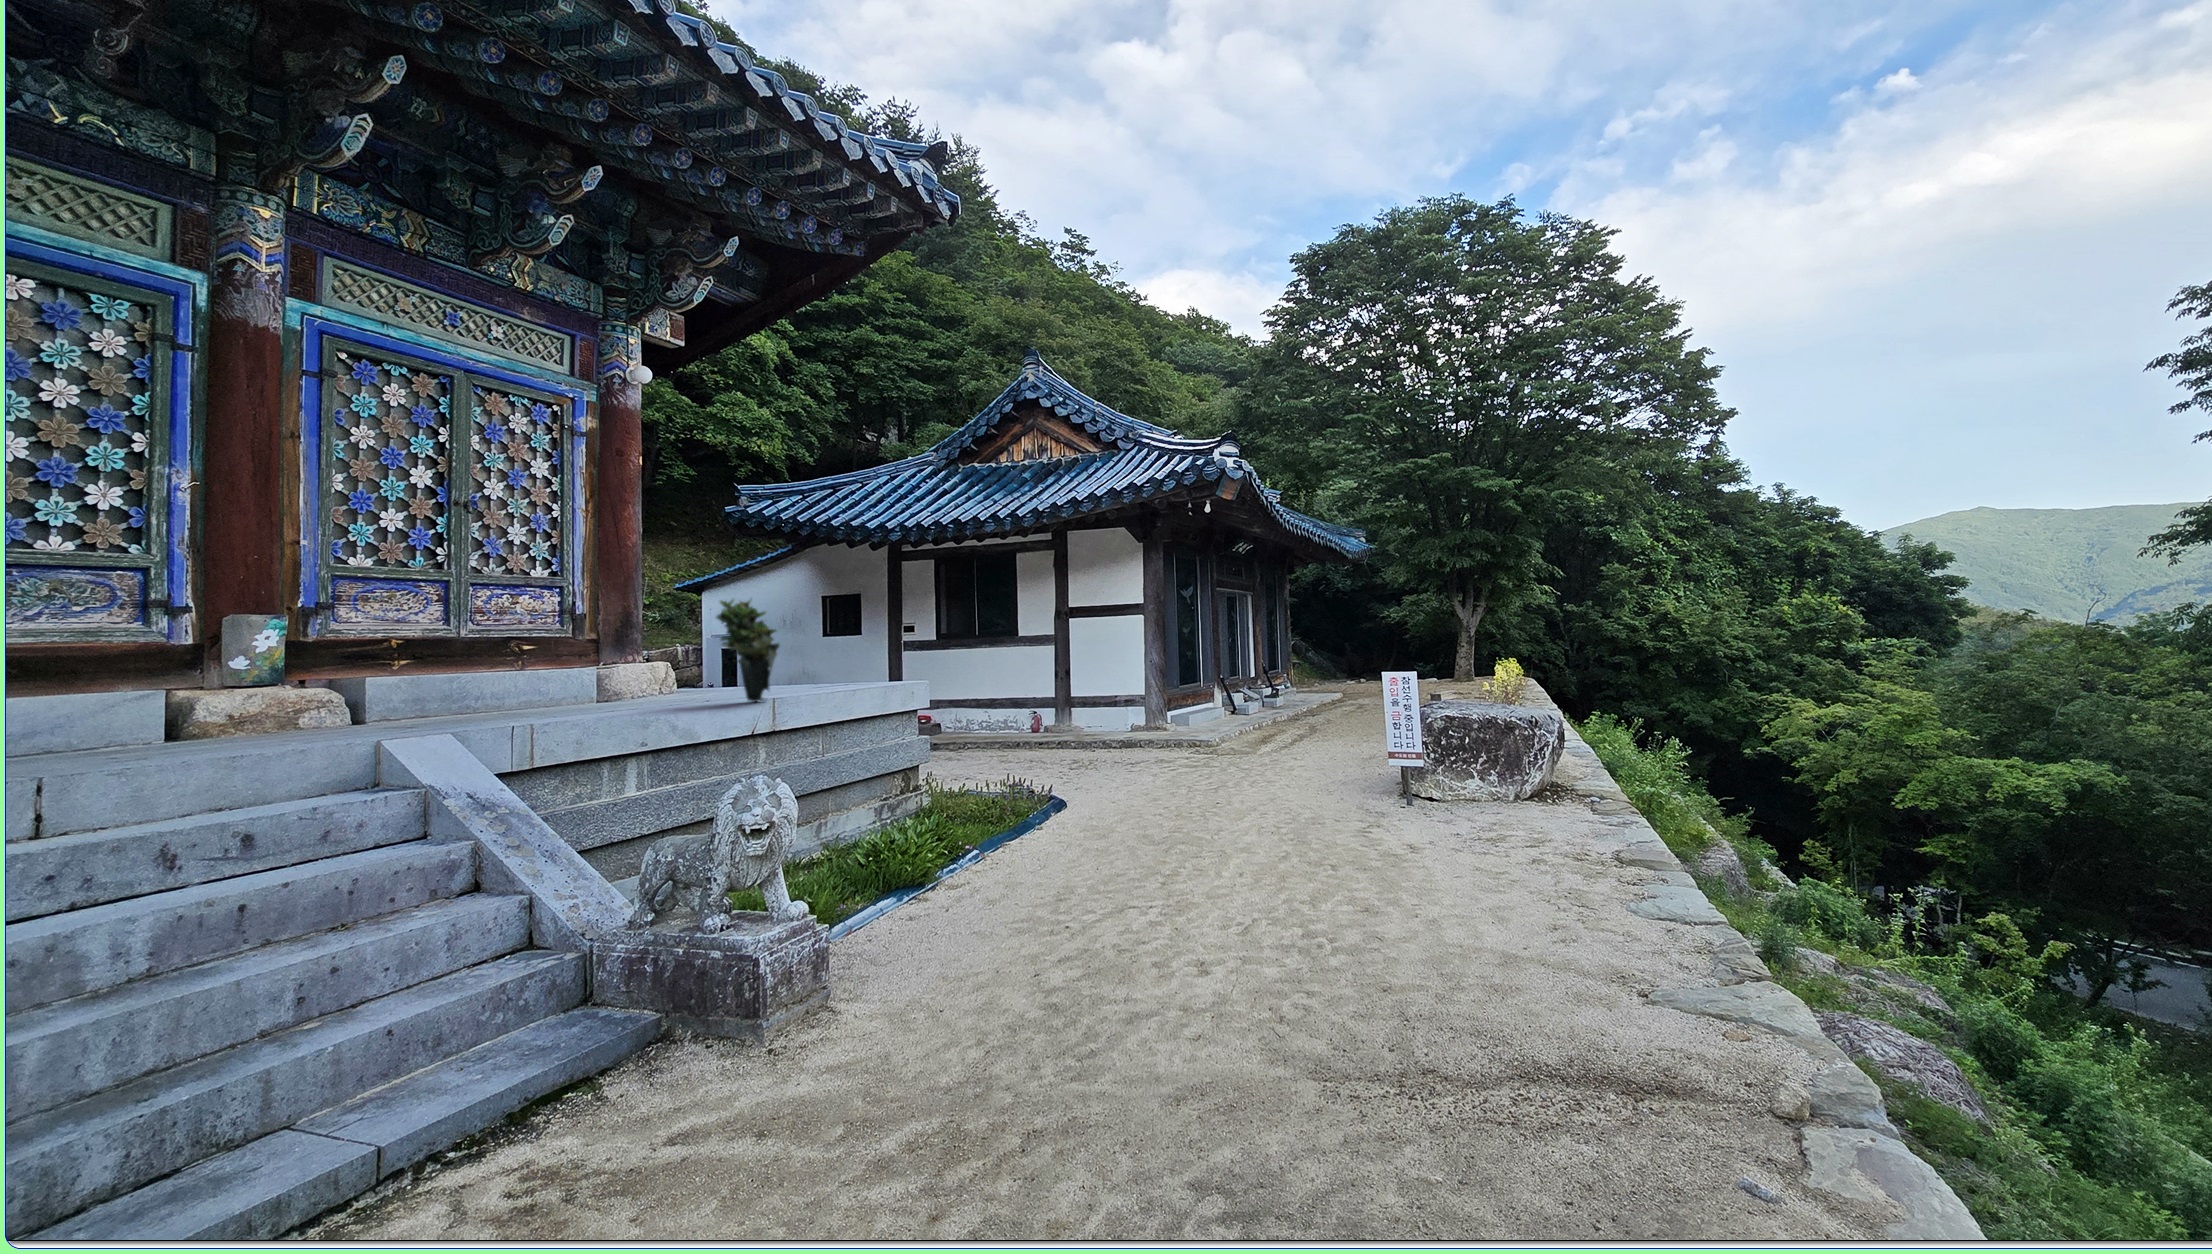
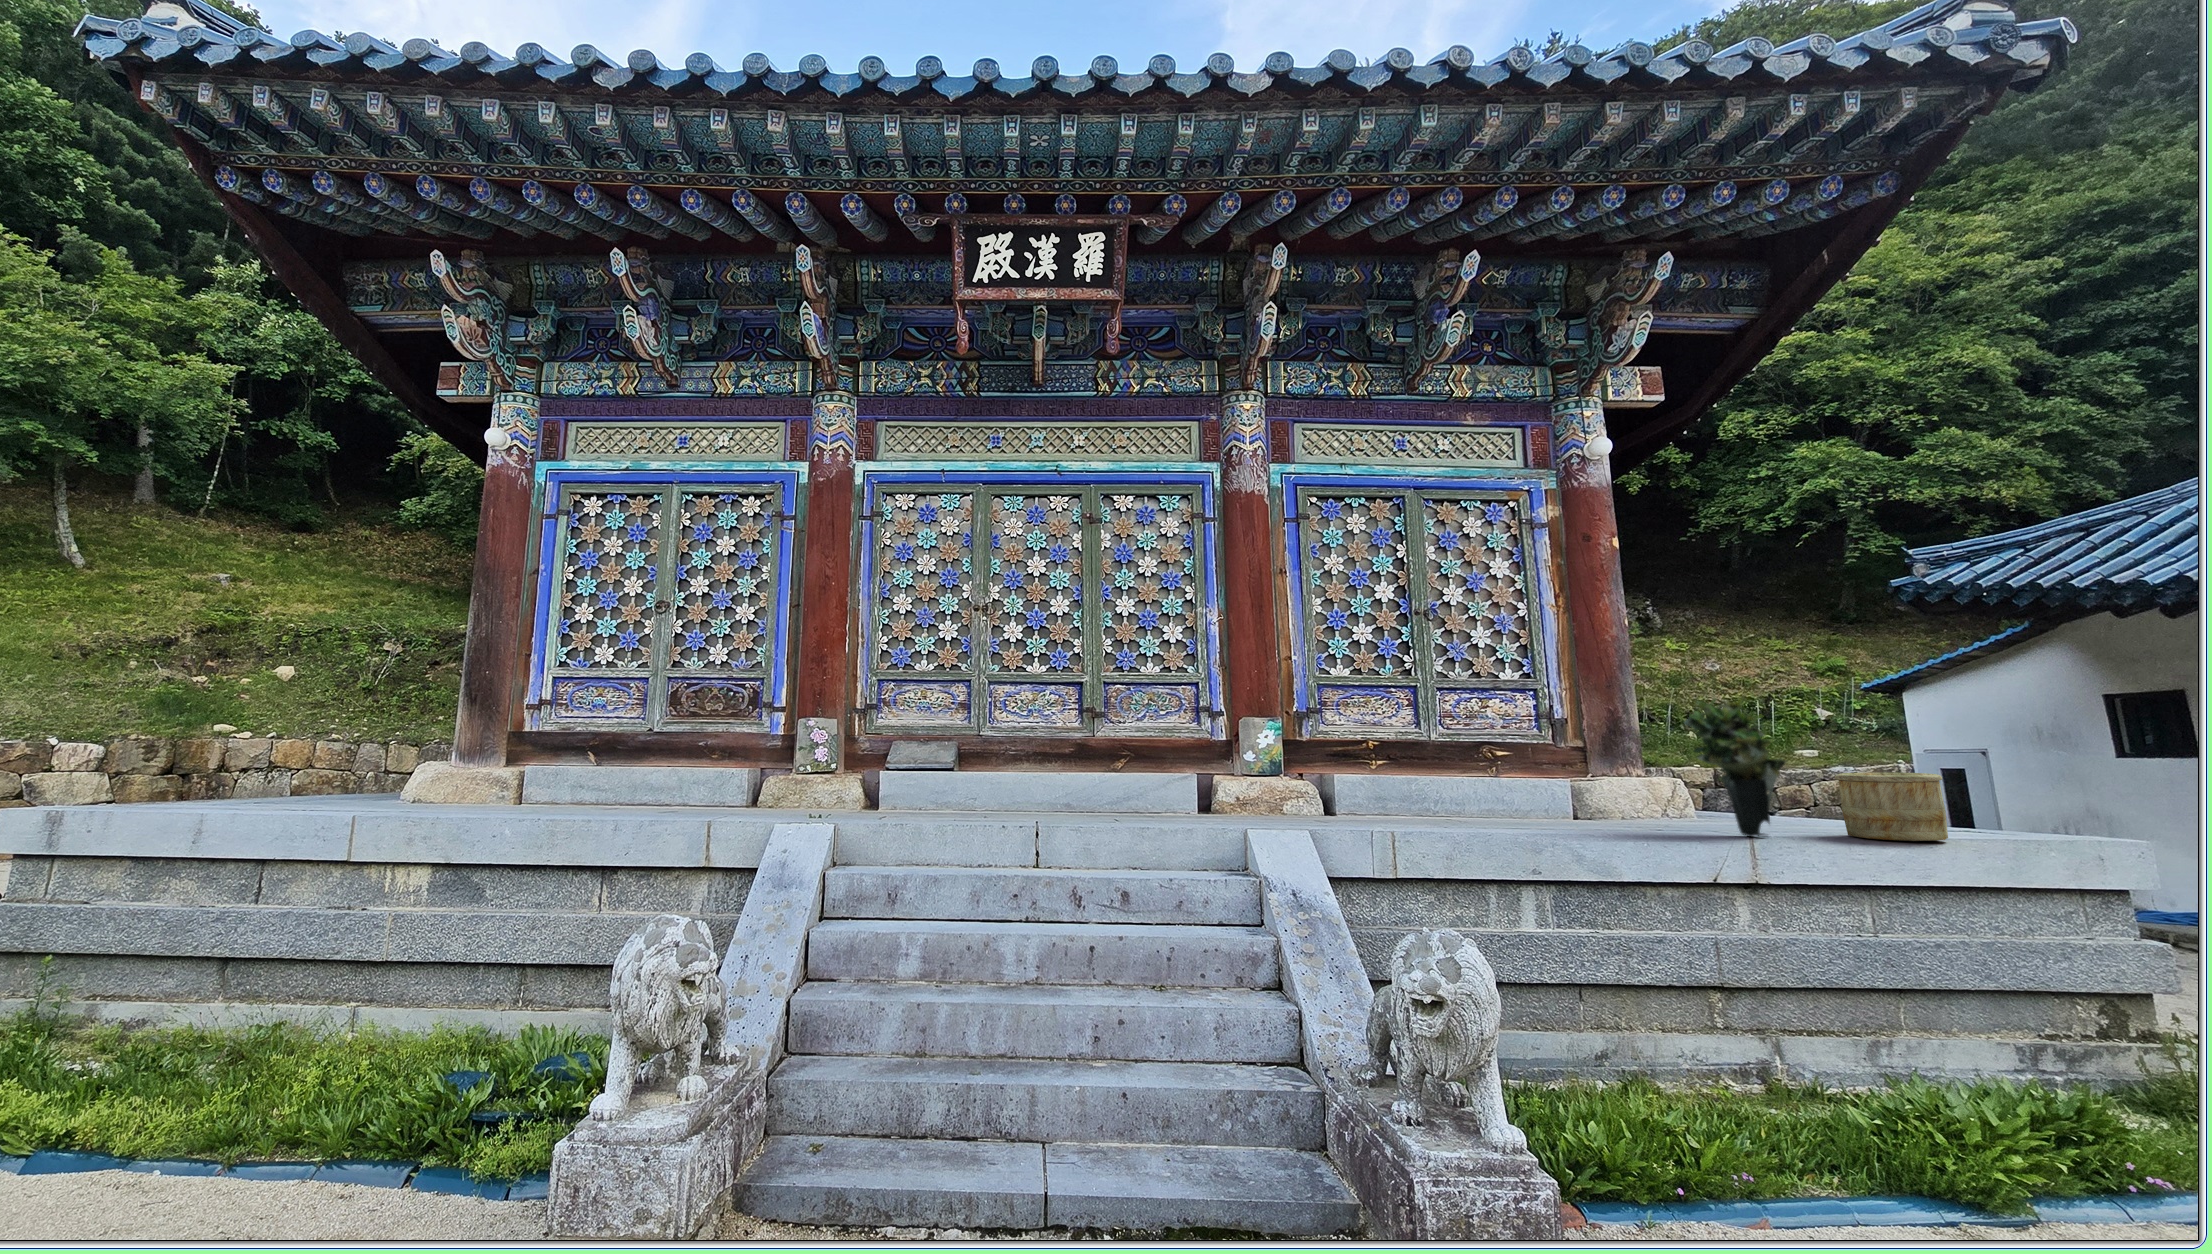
wooden bucket: none [798,650,857,696] -> present [1834,772,1948,841]

